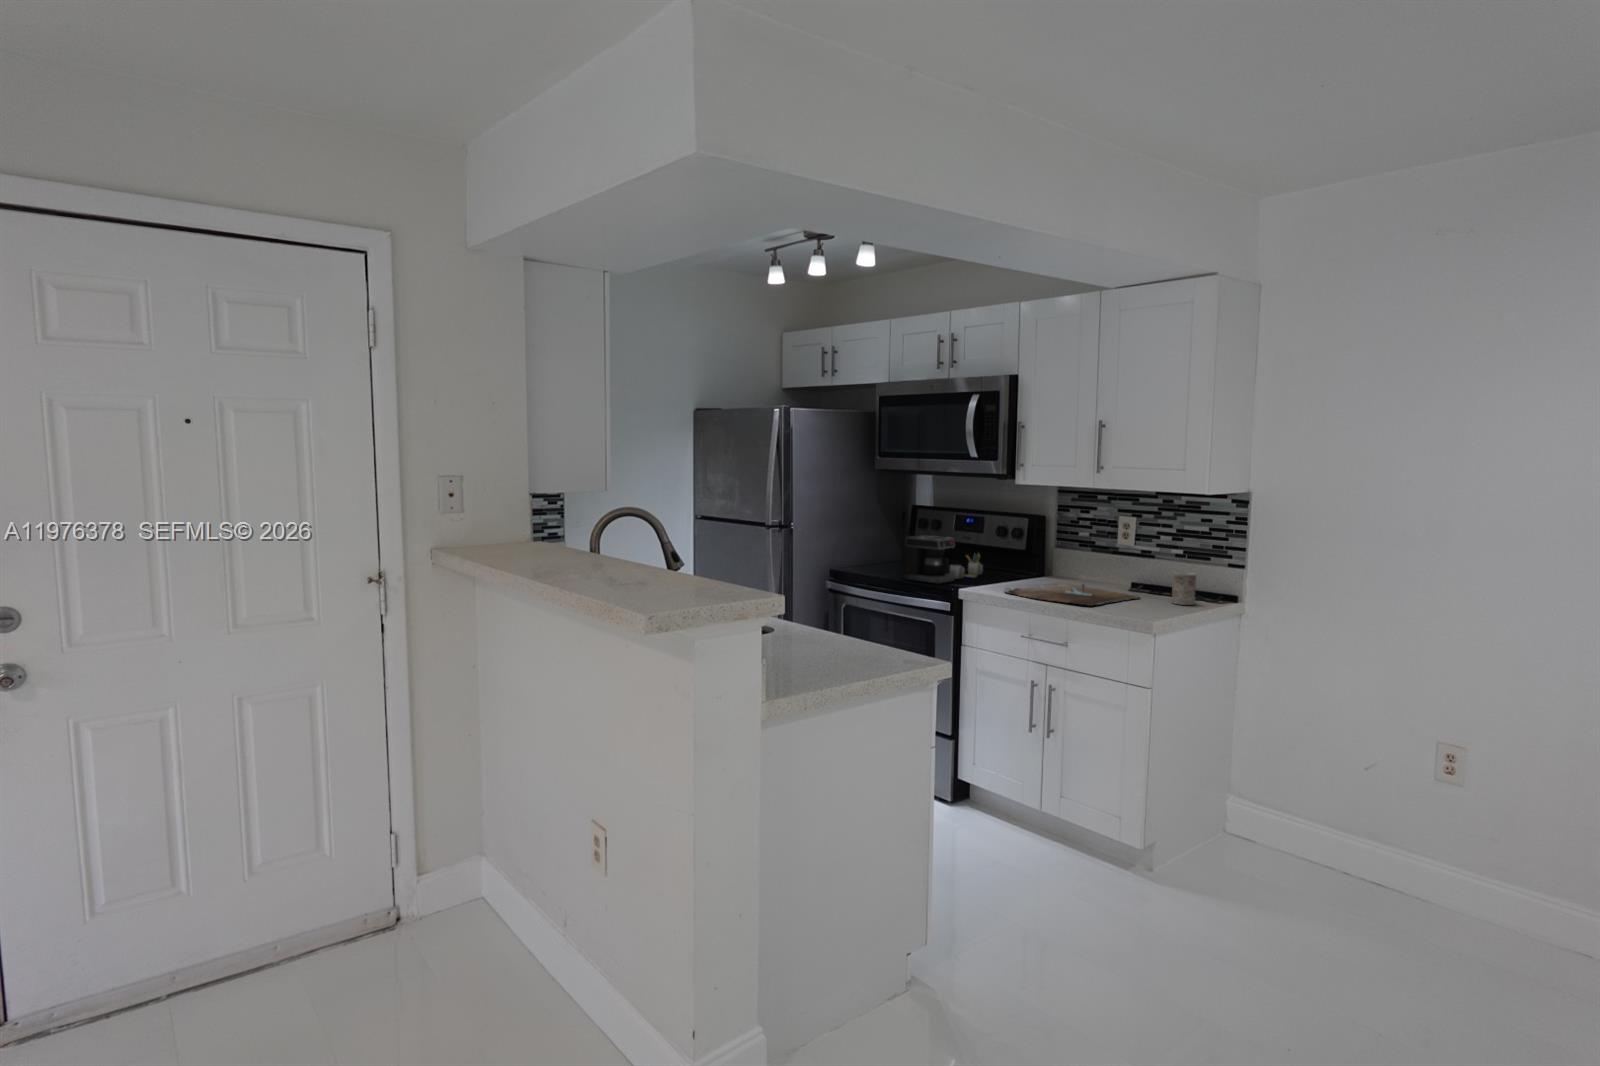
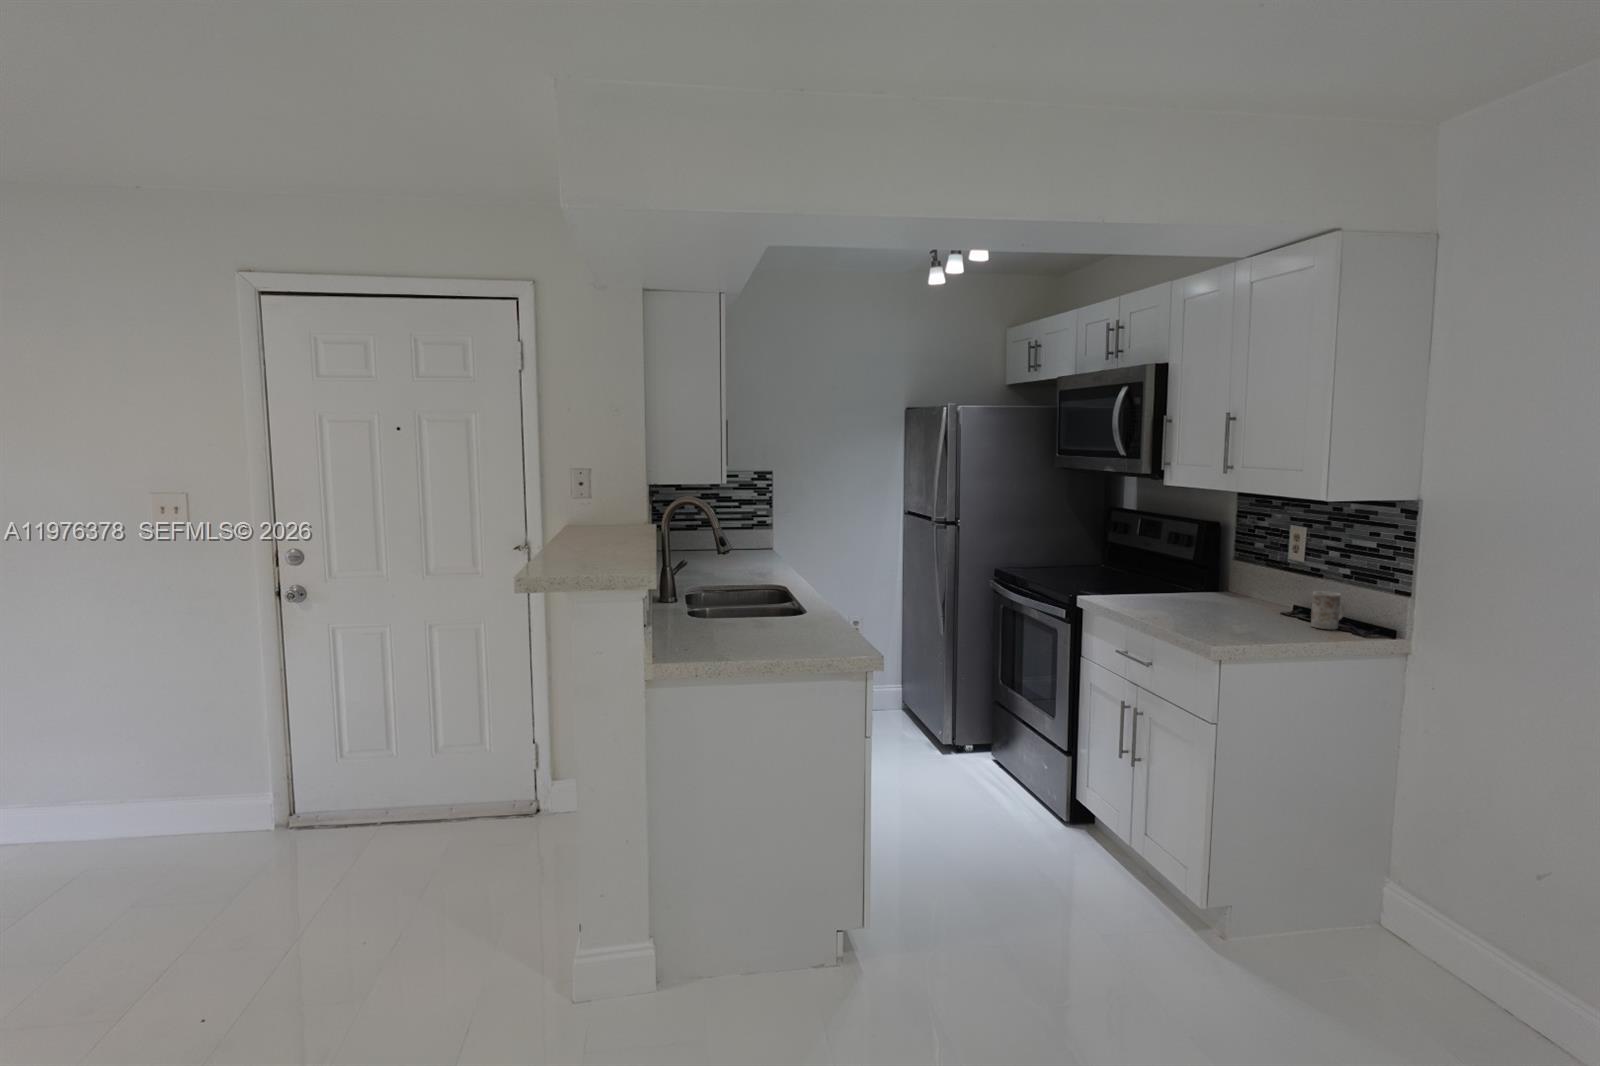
coffee maker: present [905,535,983,584] -> none [1056,537,1153,587]
cutting board: present [1005,583,1139,606] -> none [1135,596,1284,619]

